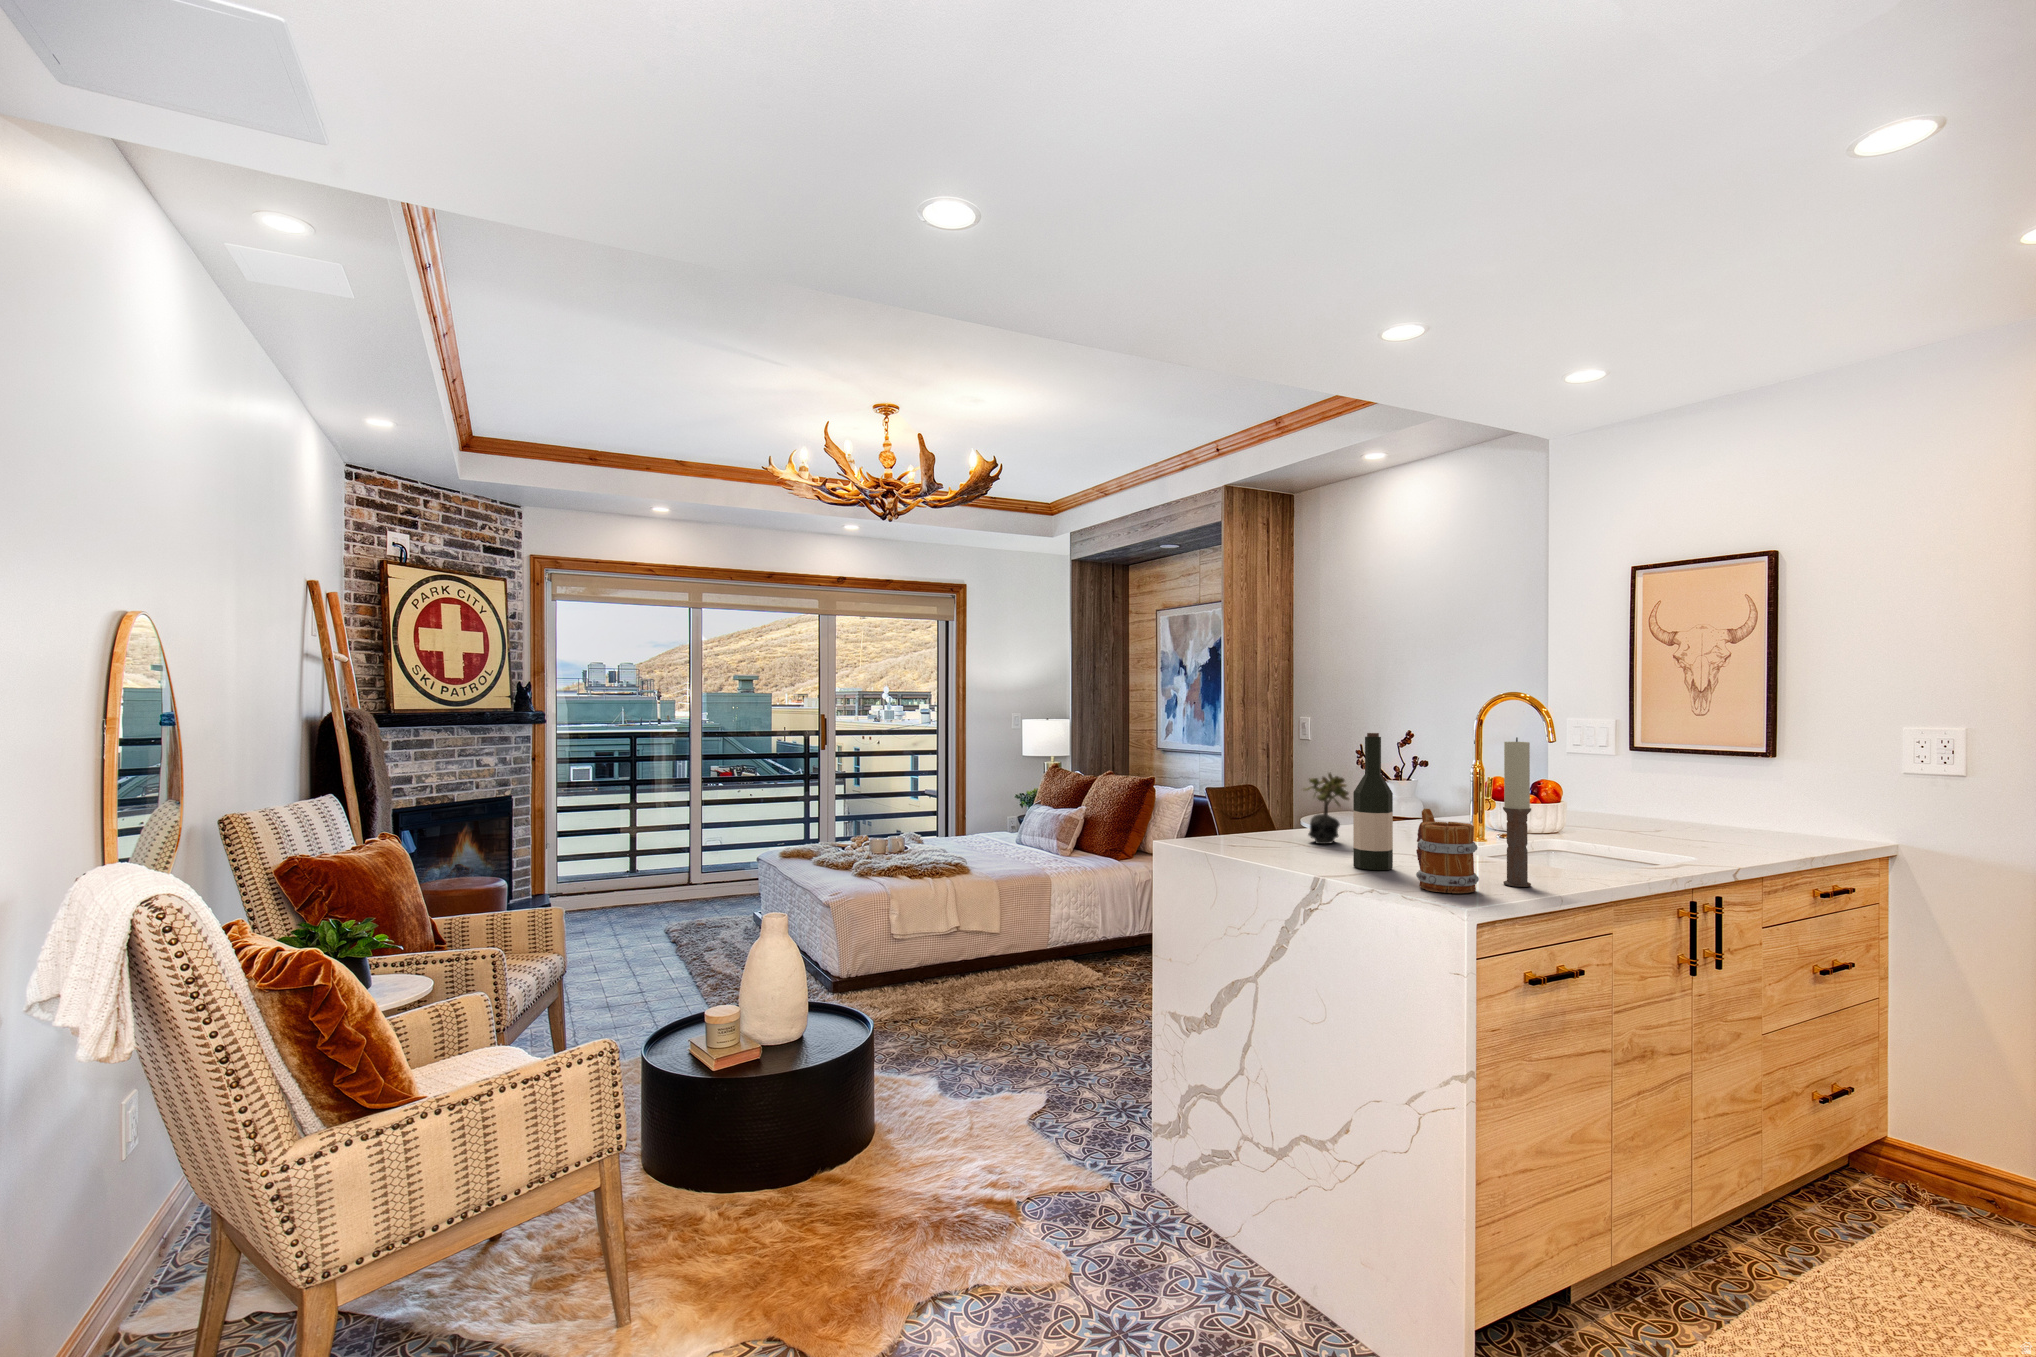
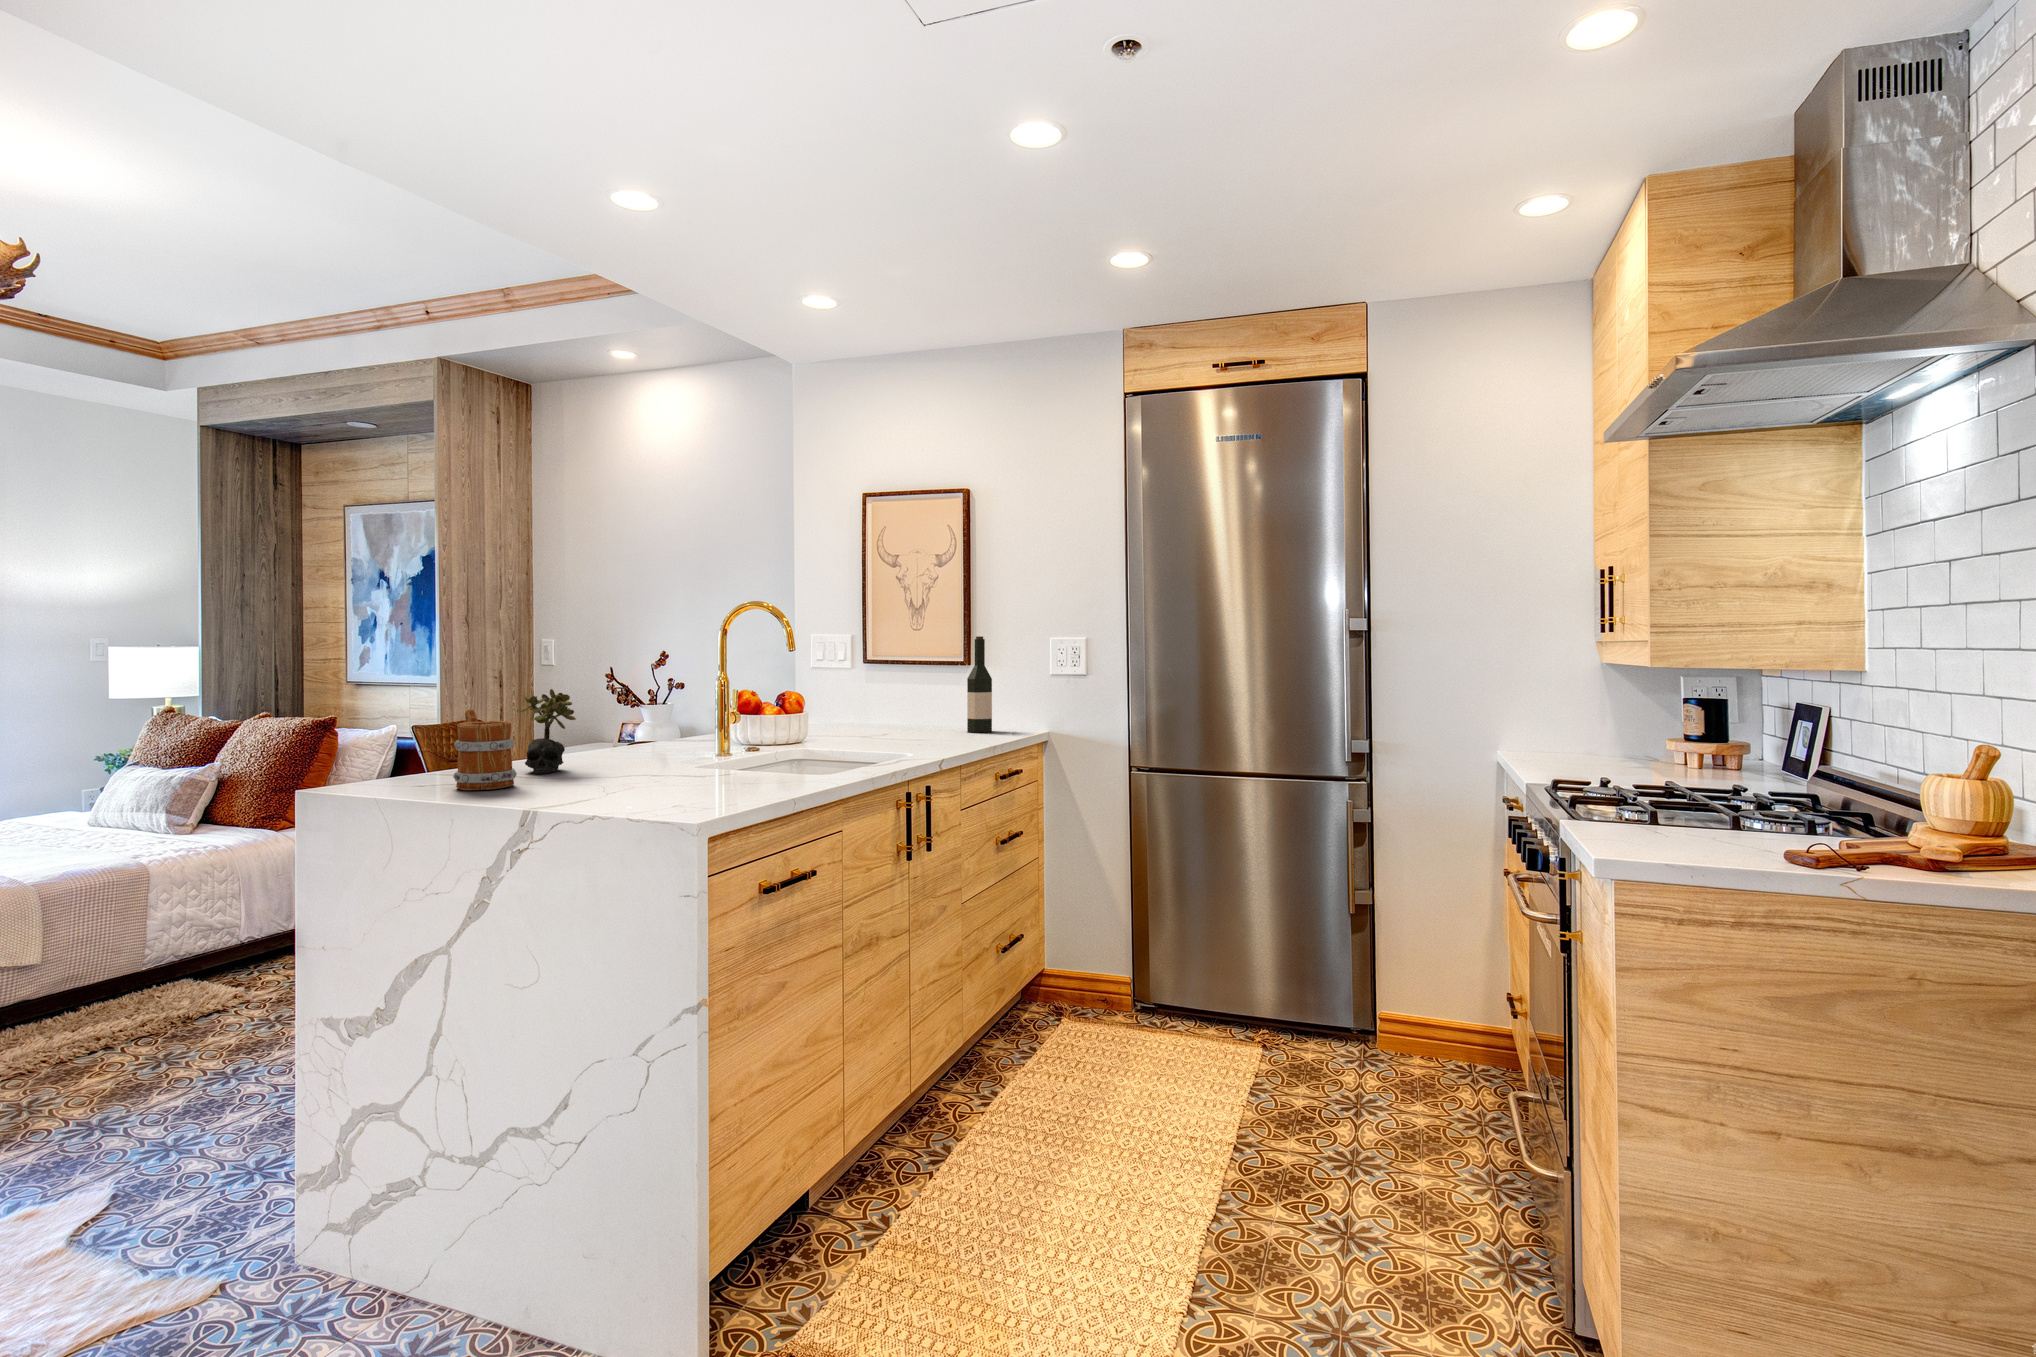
wine bottle: present [1353,733,1393,870] -> present [967,636,992,732]
candle: present [1503,738,1531,887] -> none [738,638,766,797]
mug: present [1416,809,1479,893] -> present [453,710,517,790]

